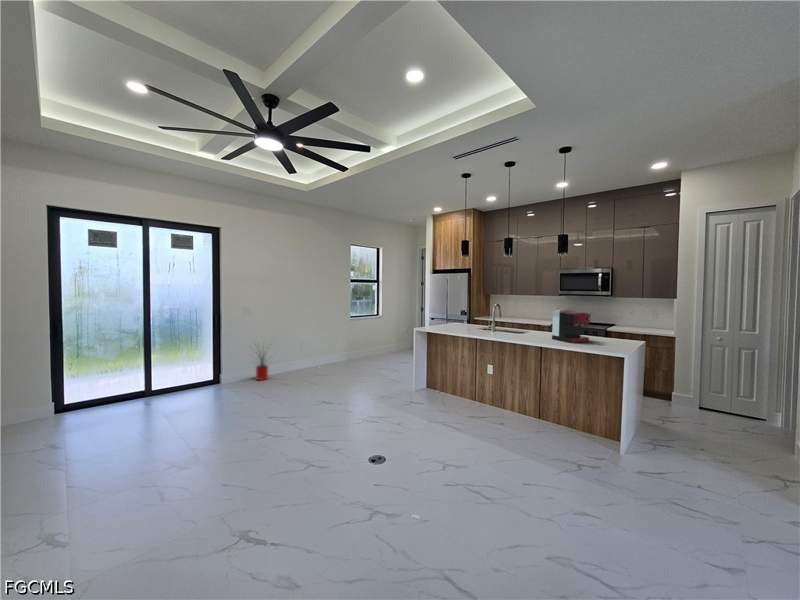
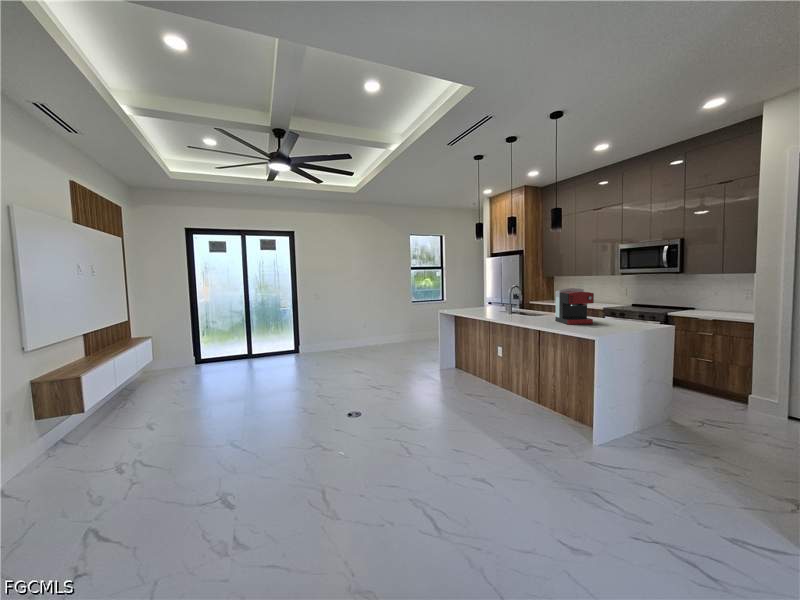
house plant: present [249,344,268,380] -> none [313,317,341,354]

